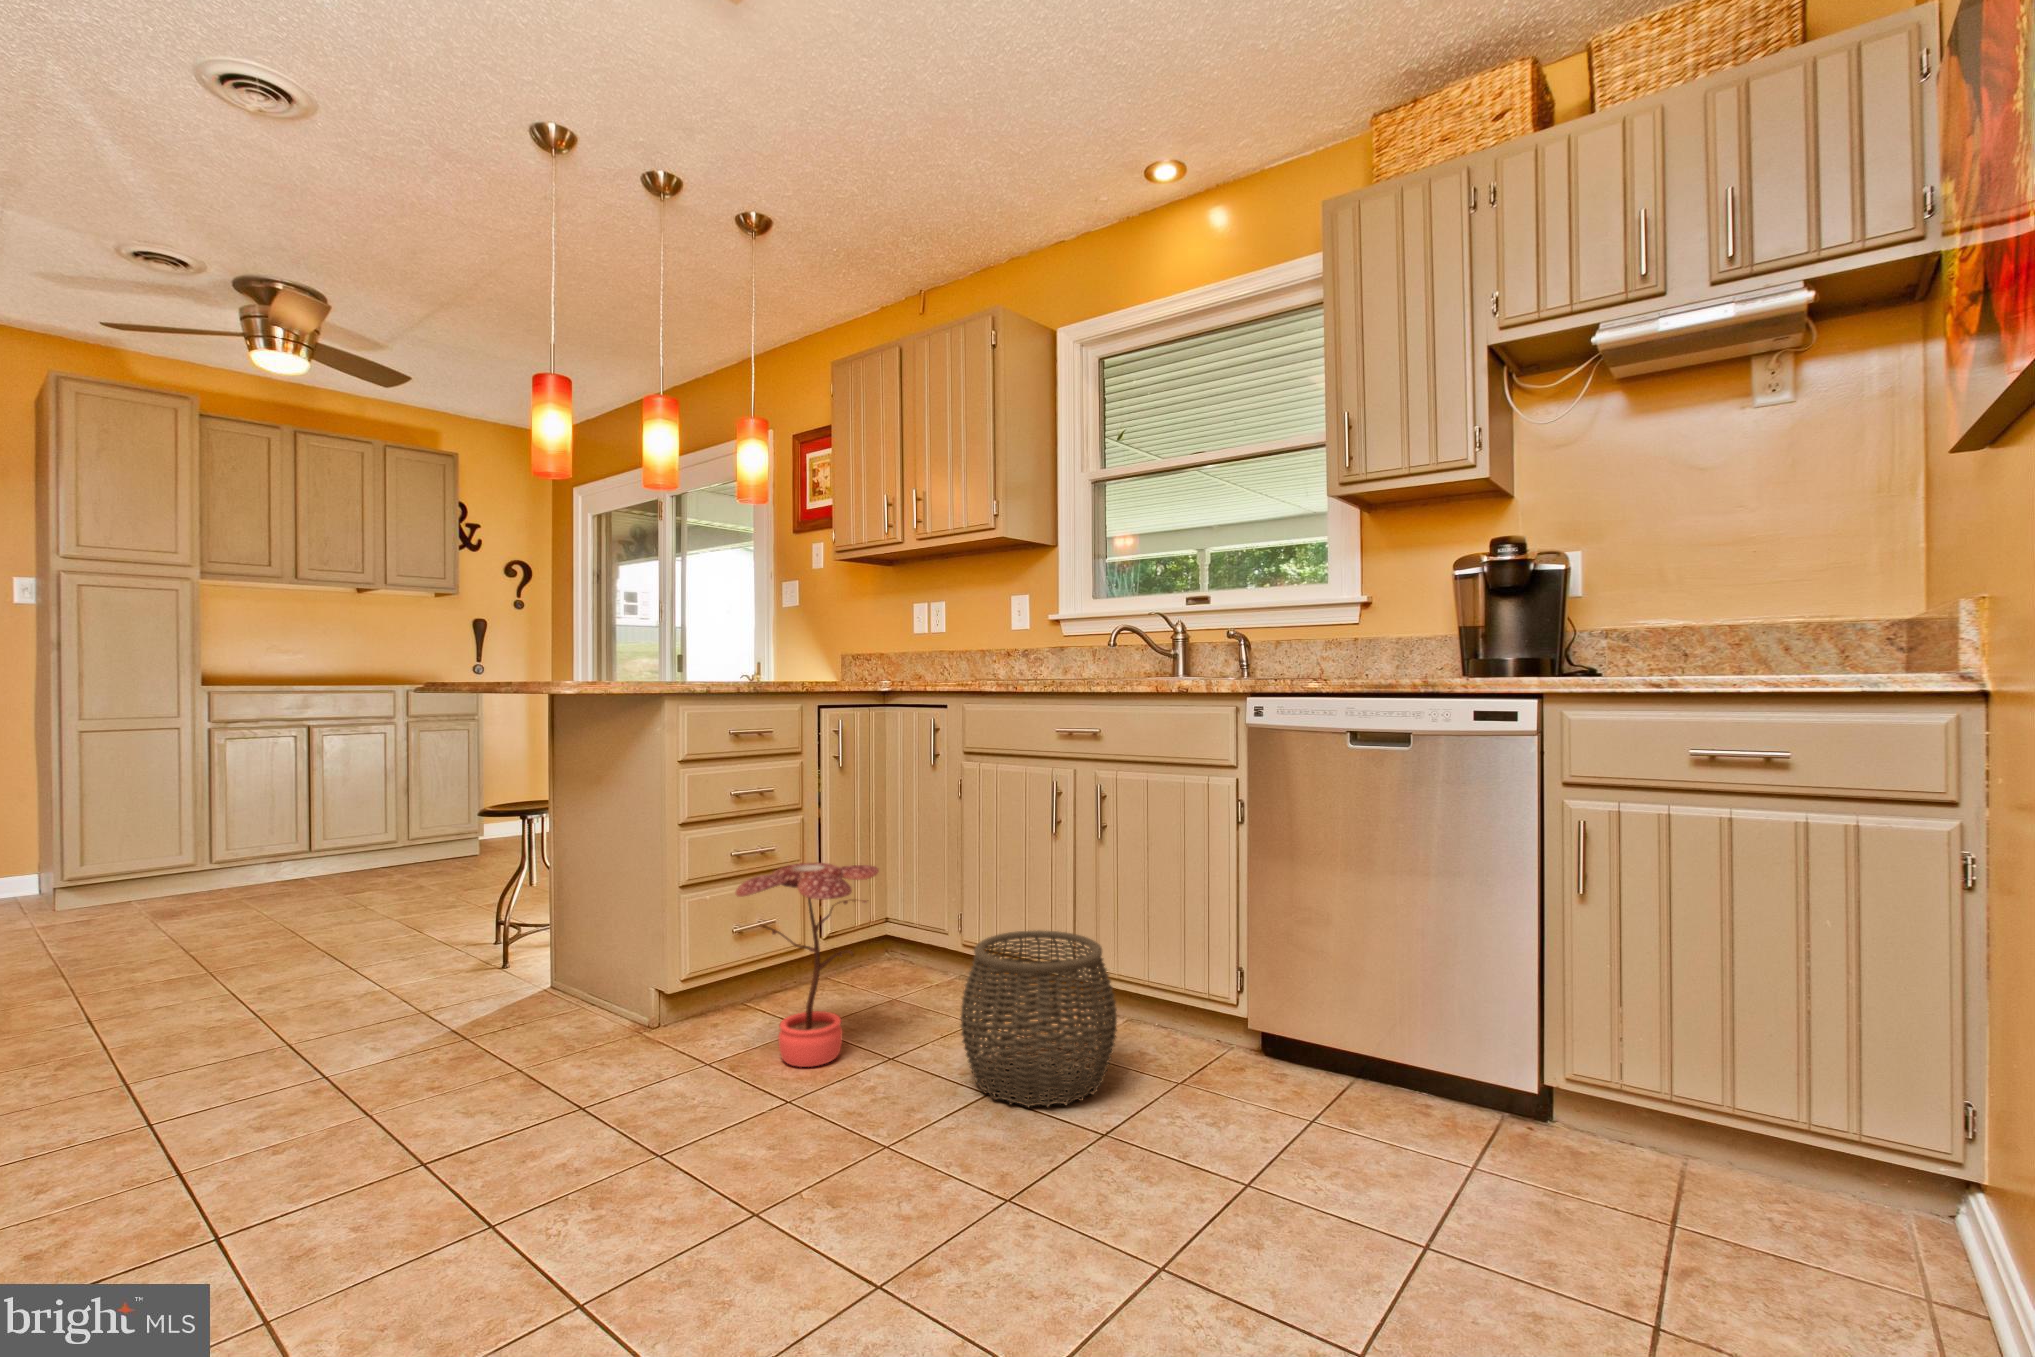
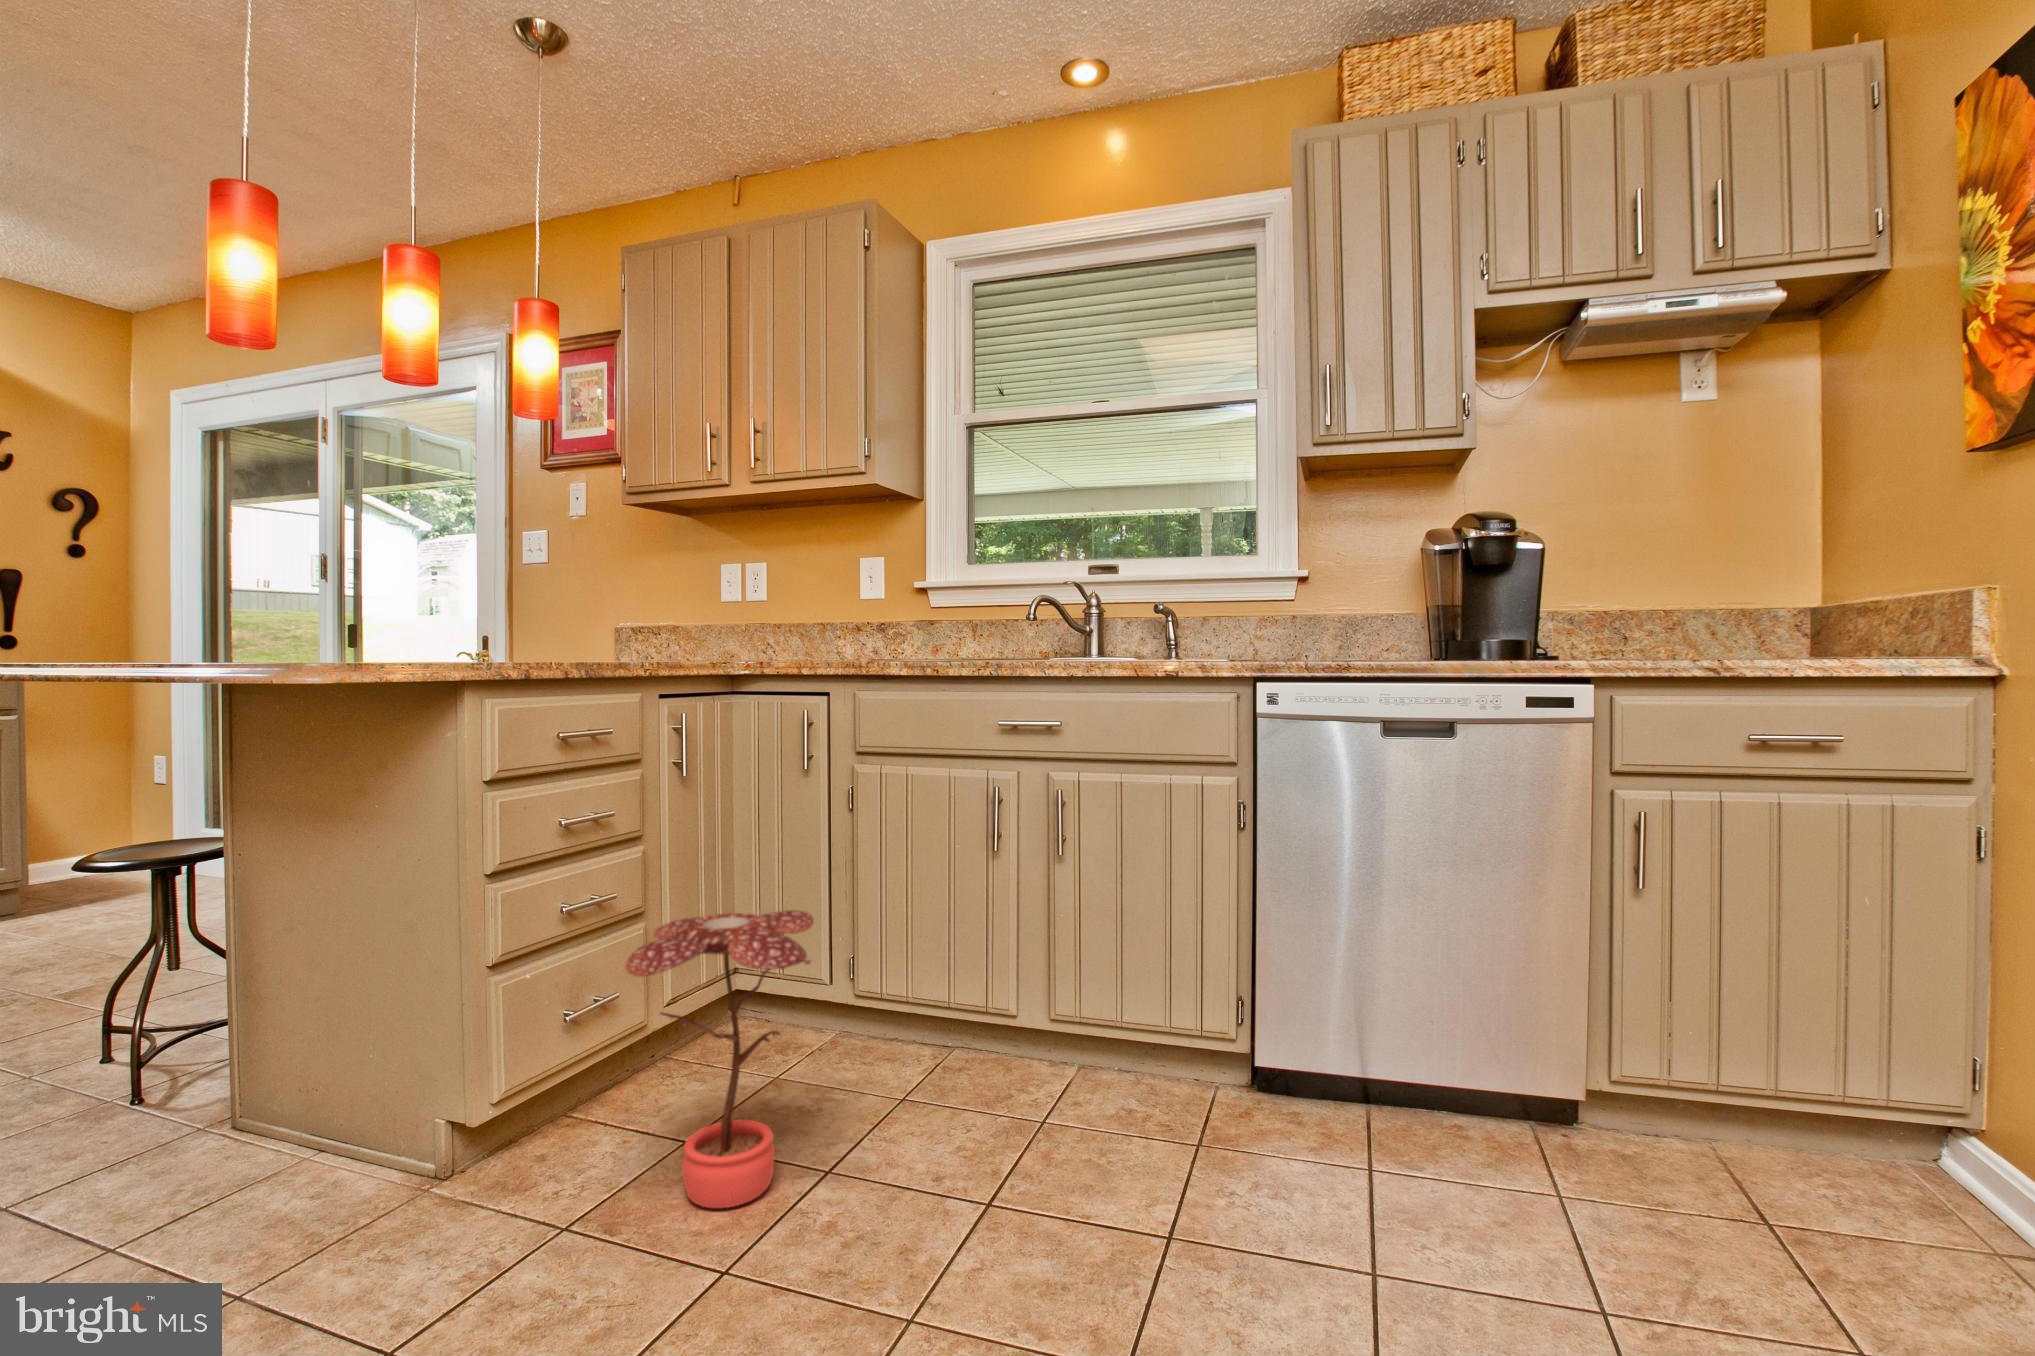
woven basket: present [960,931,1117,1107] -> none [956,975,1159,1212]

